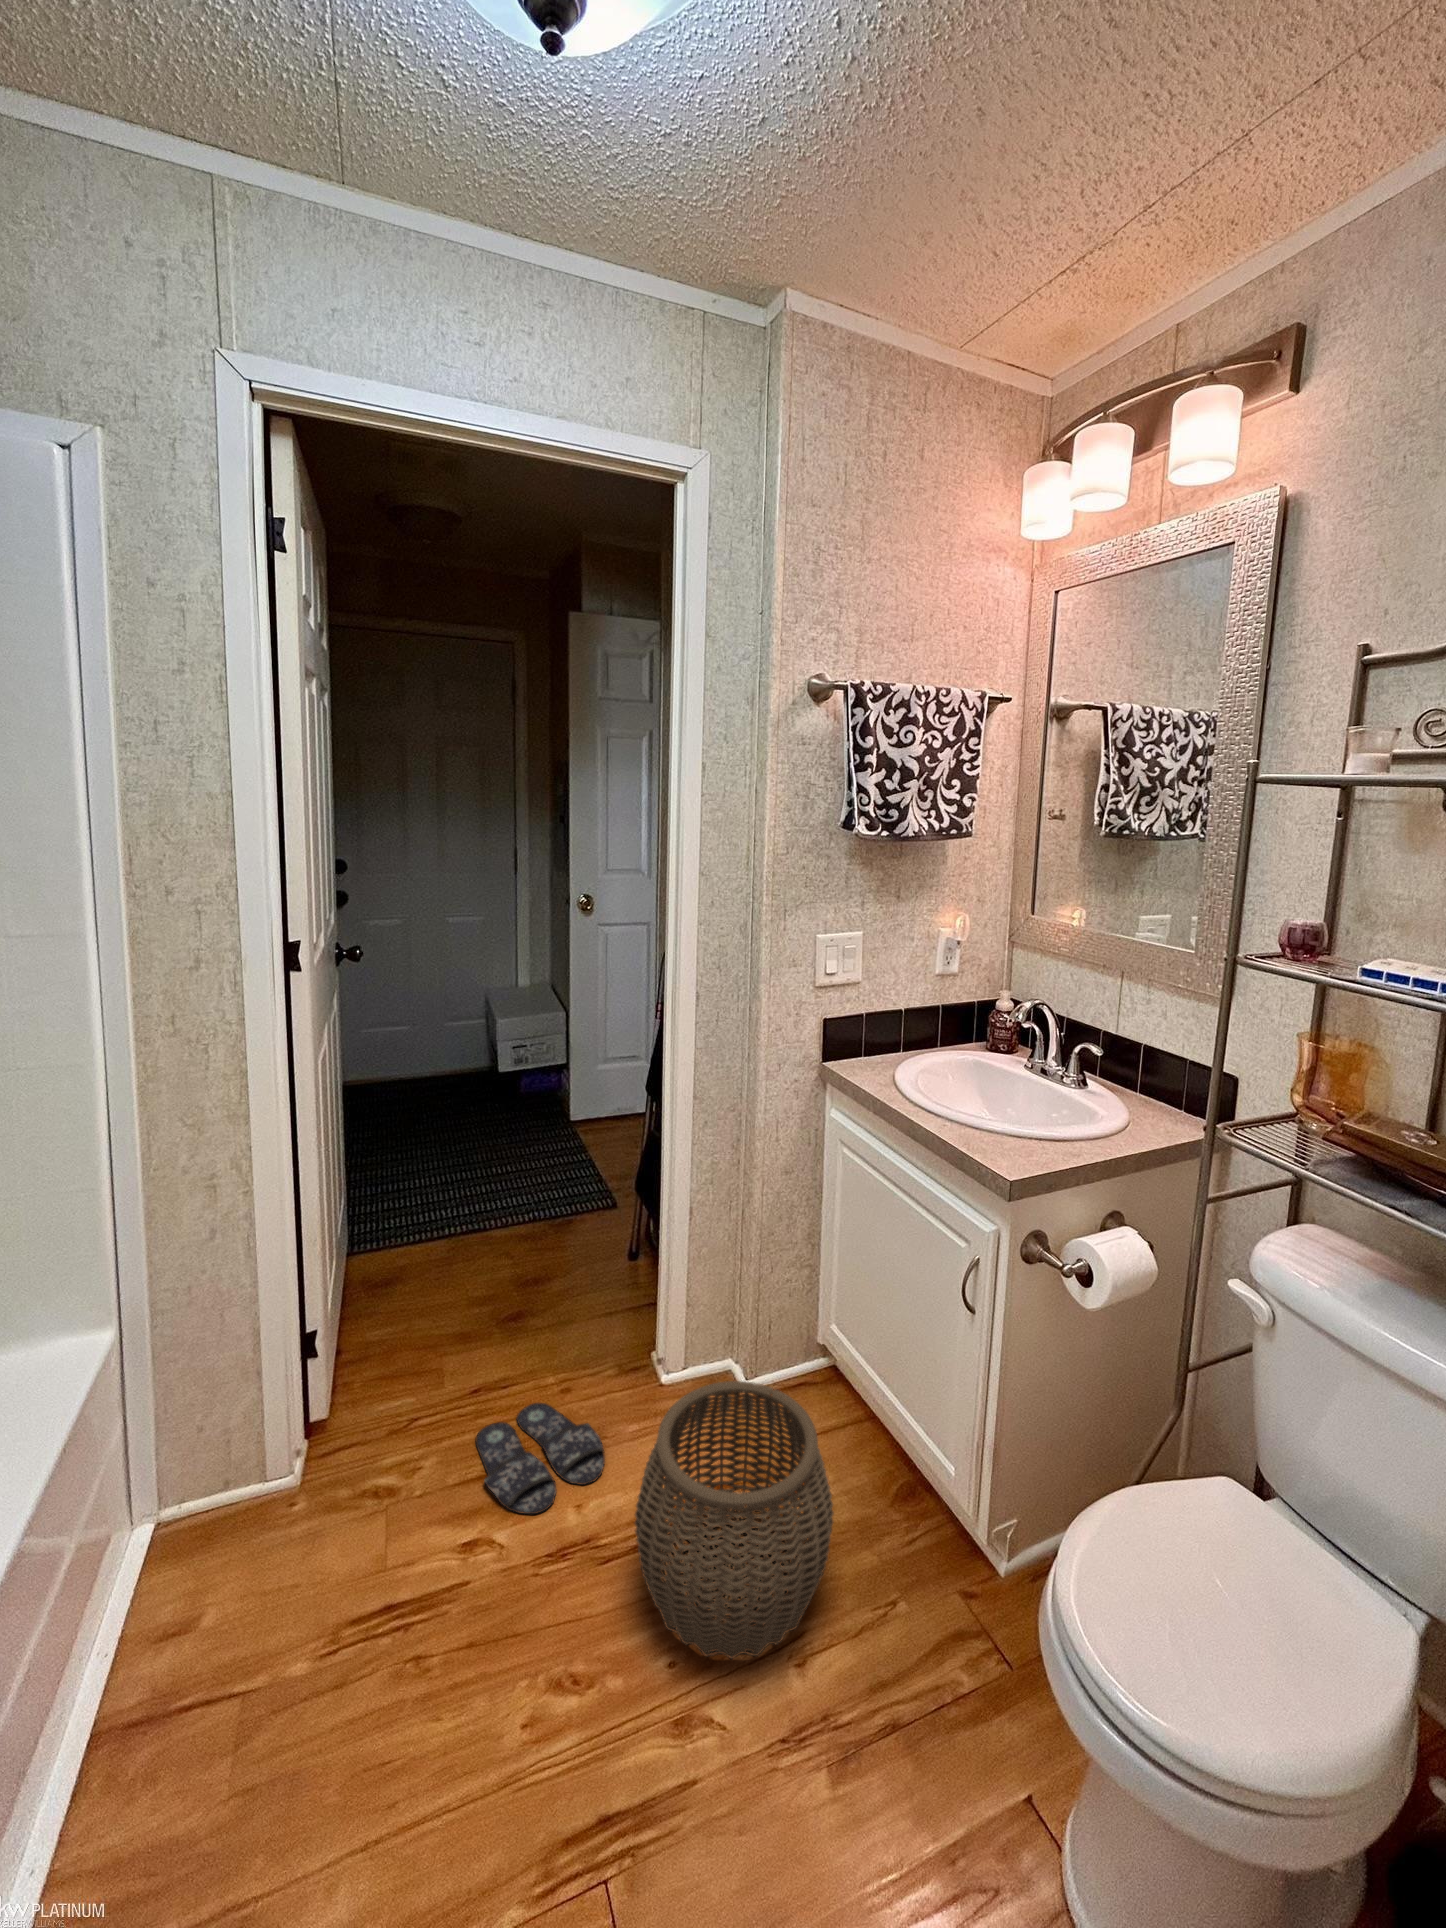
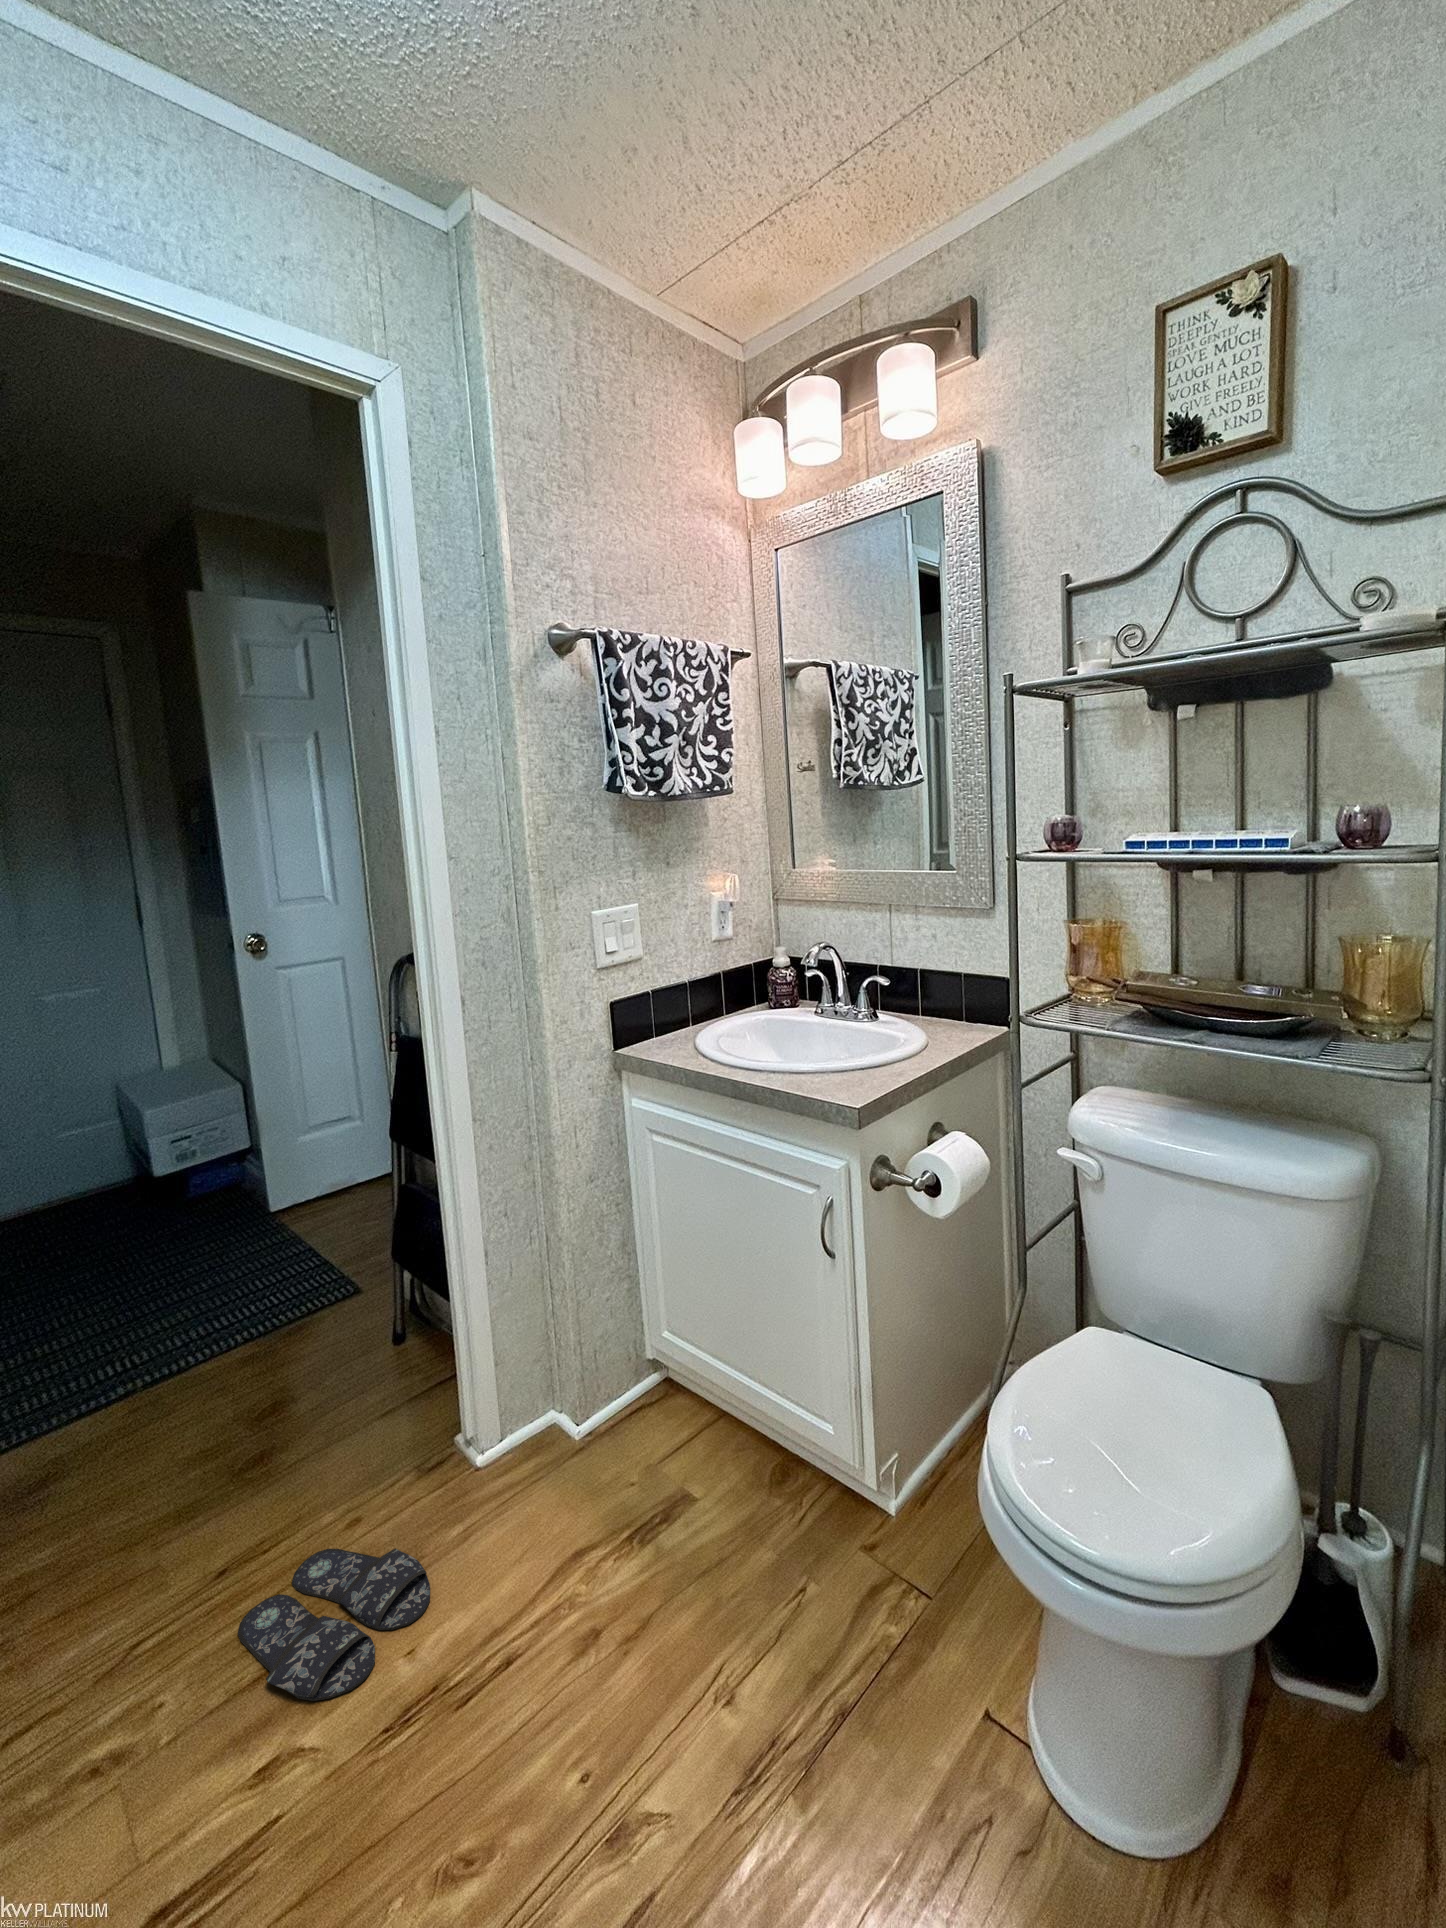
woven basket: present [635,1381,834,1659] -> none [500,1413,734,1749]

